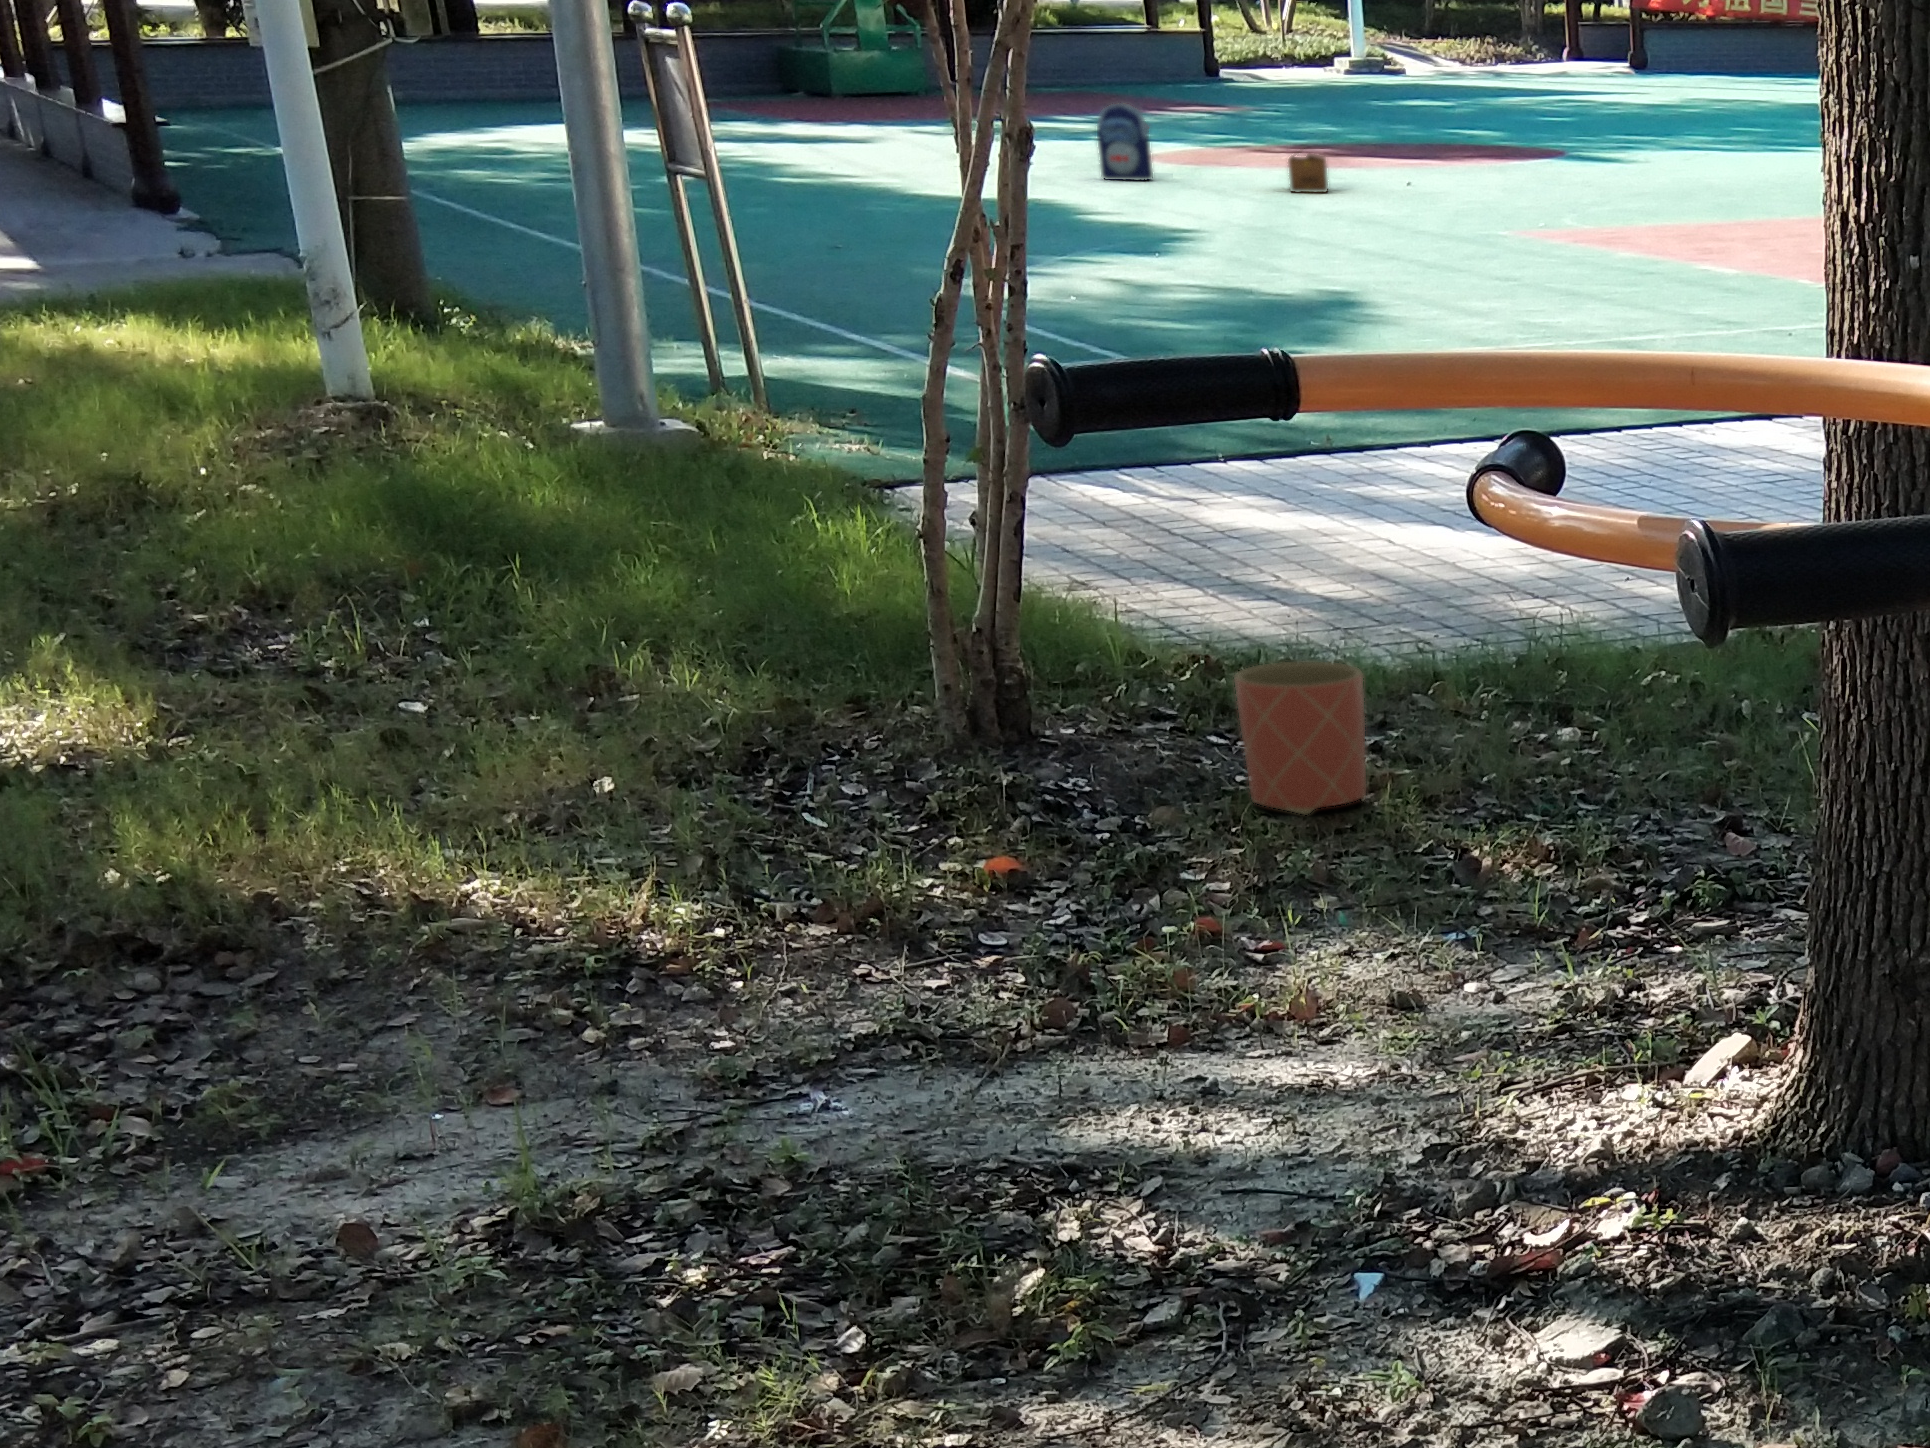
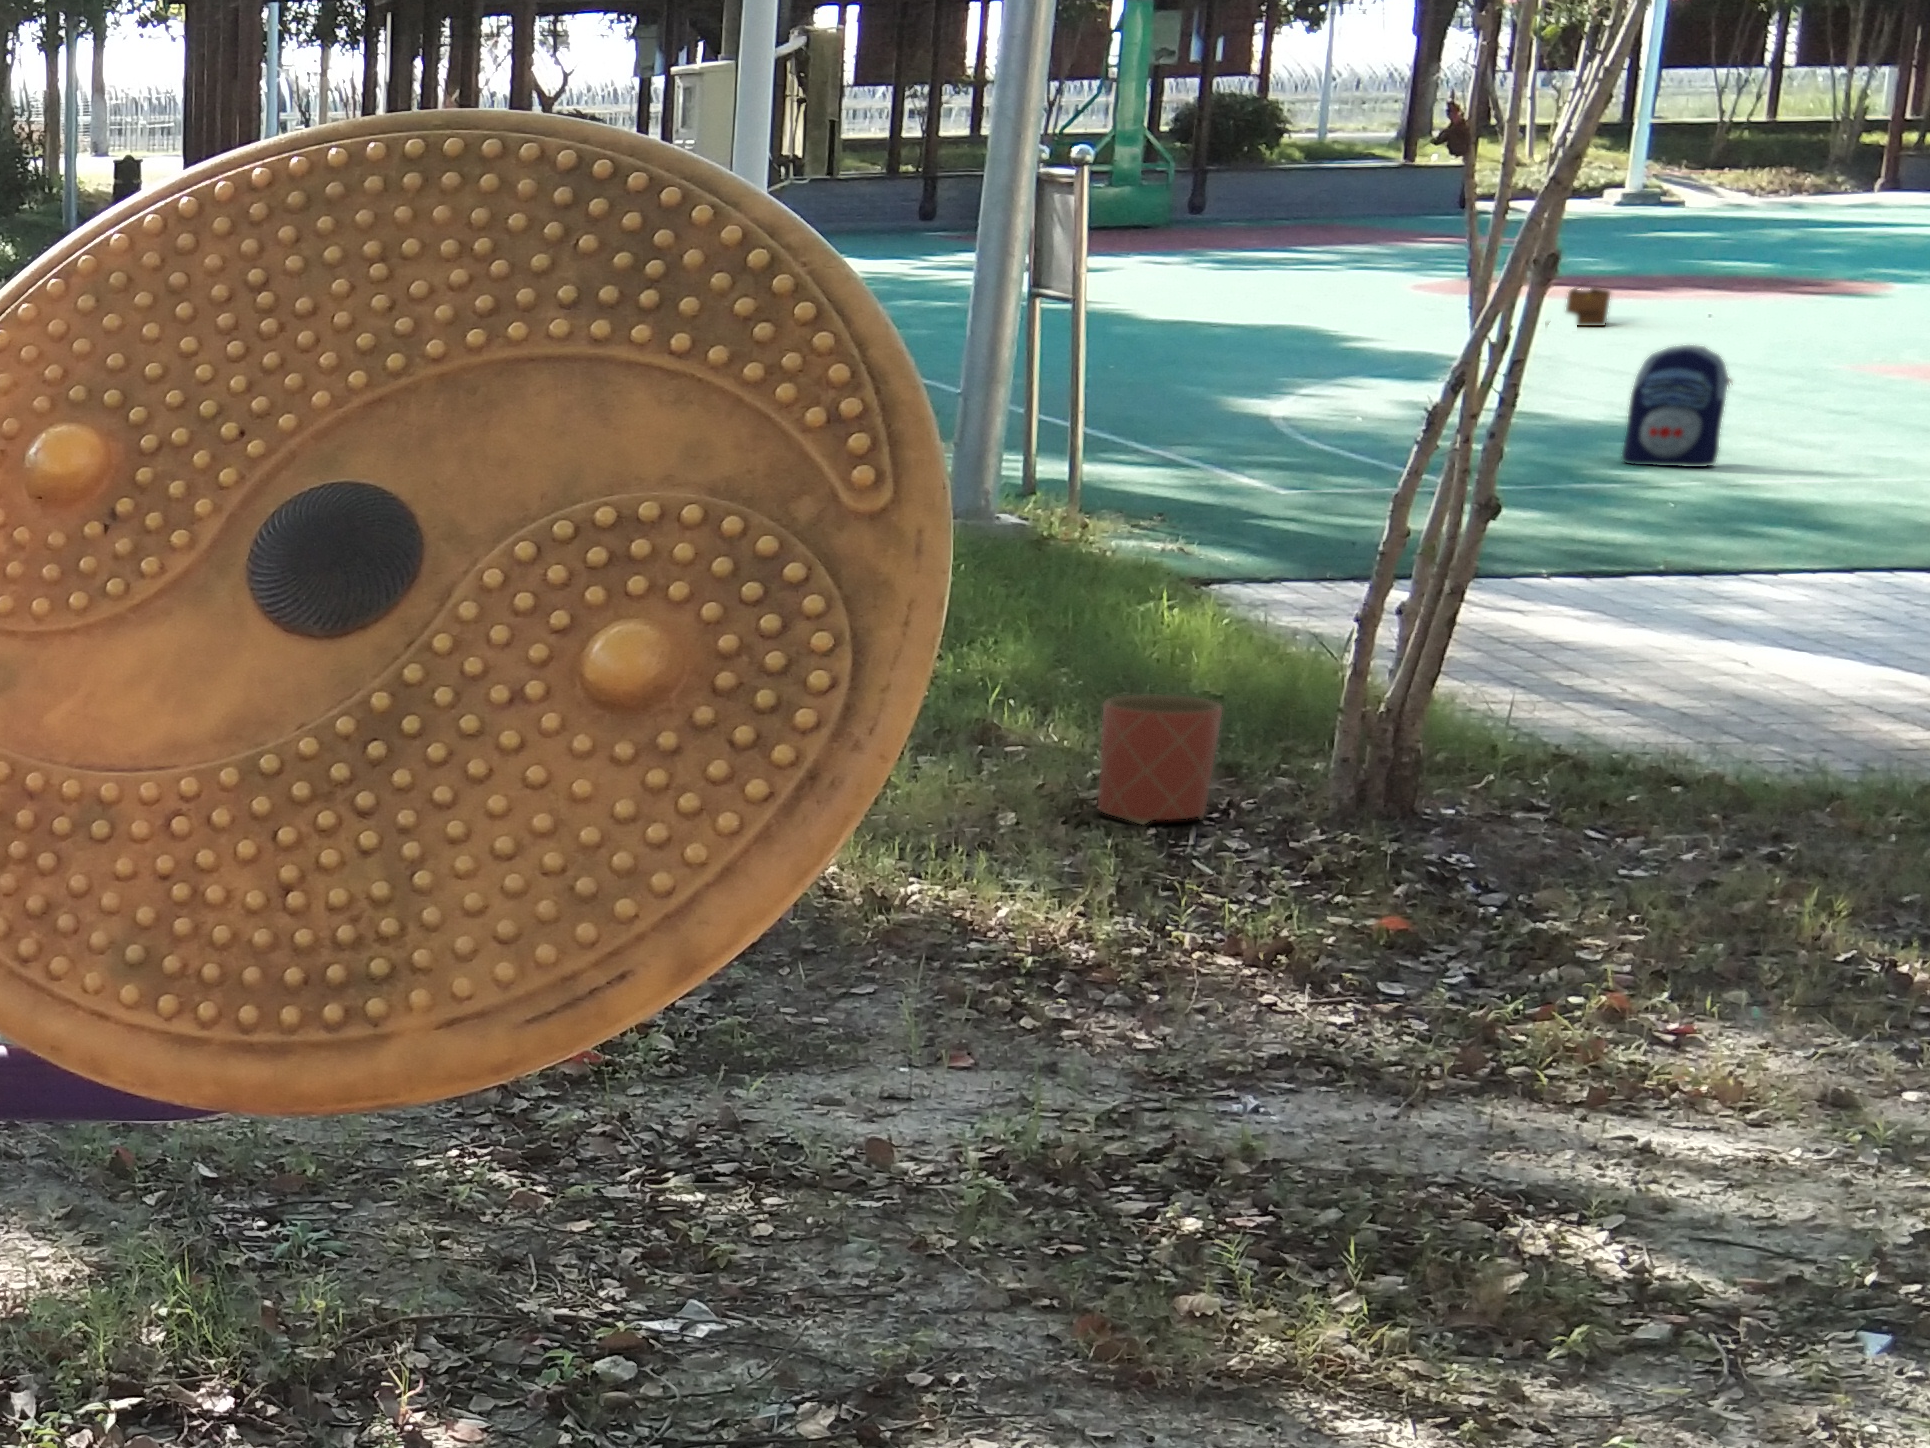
backpack: present [1097,104,1153,180] -> present [1622,345,1731,467]
planter: present [1235,661,1366,814] -> present [1098,695,1222,824]

